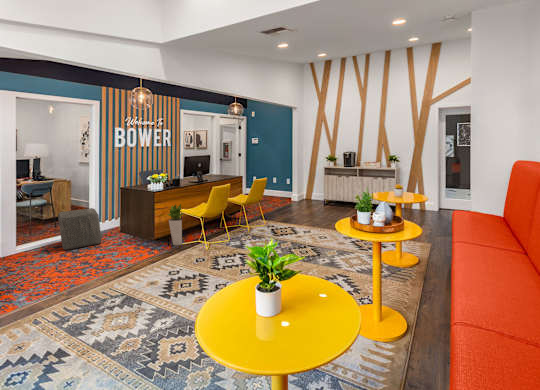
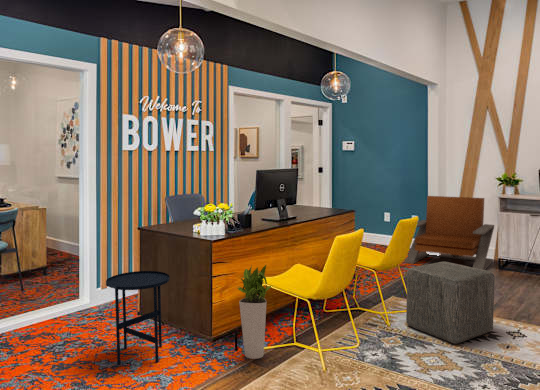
lounge chair: none [278,169,324,208] -> present [405,196,494,270]
ottoman: present [58,208,102,250] -> present [406,261,495,344]
side table: none [104,208,136,250] -> present [106,271,170,365]

